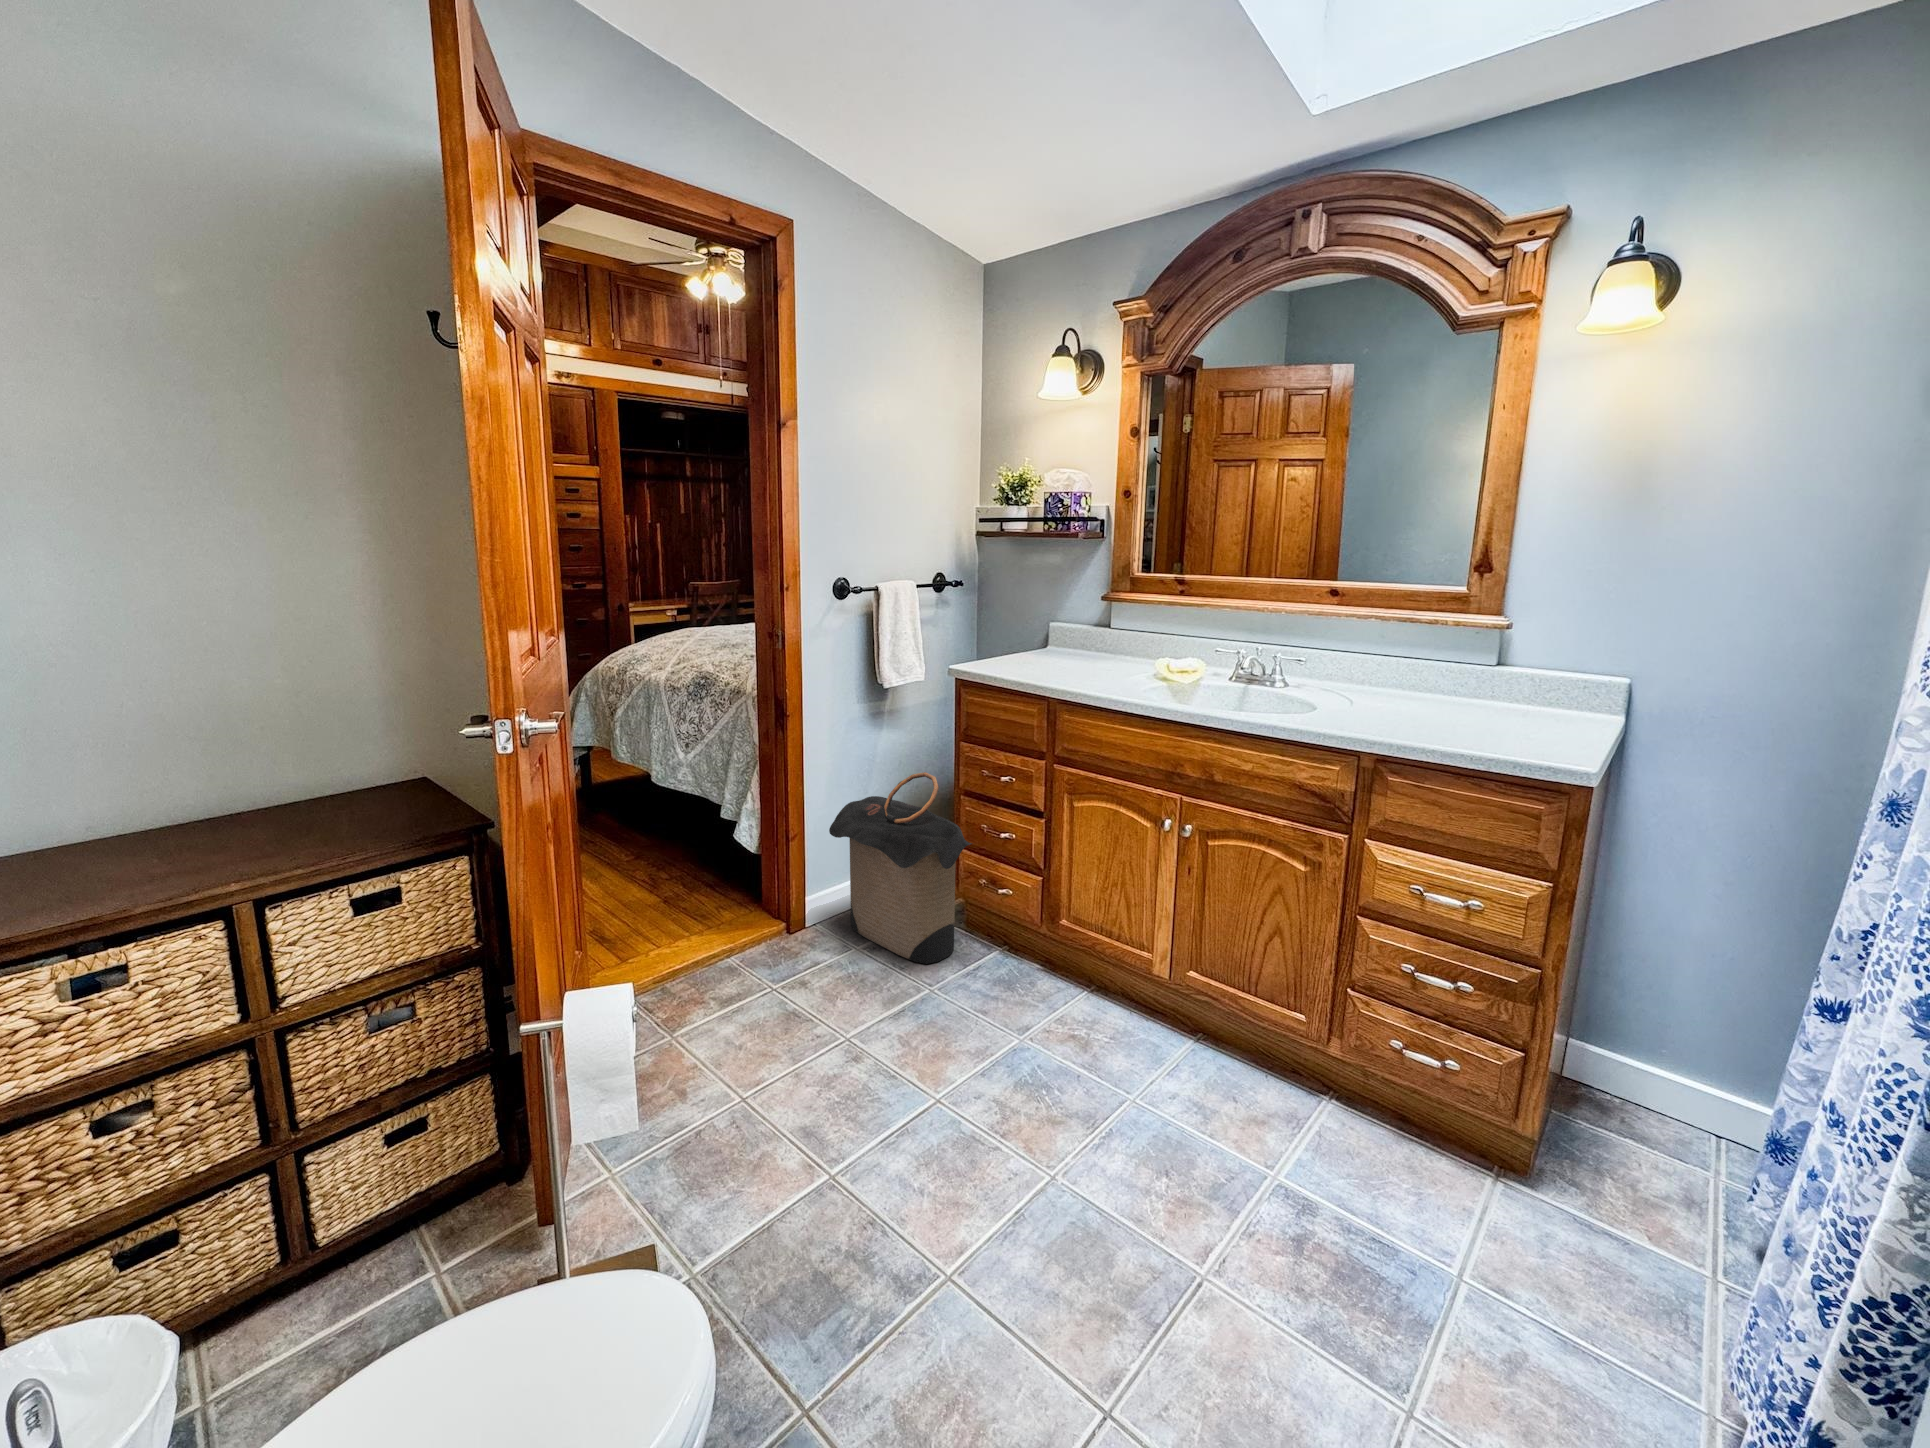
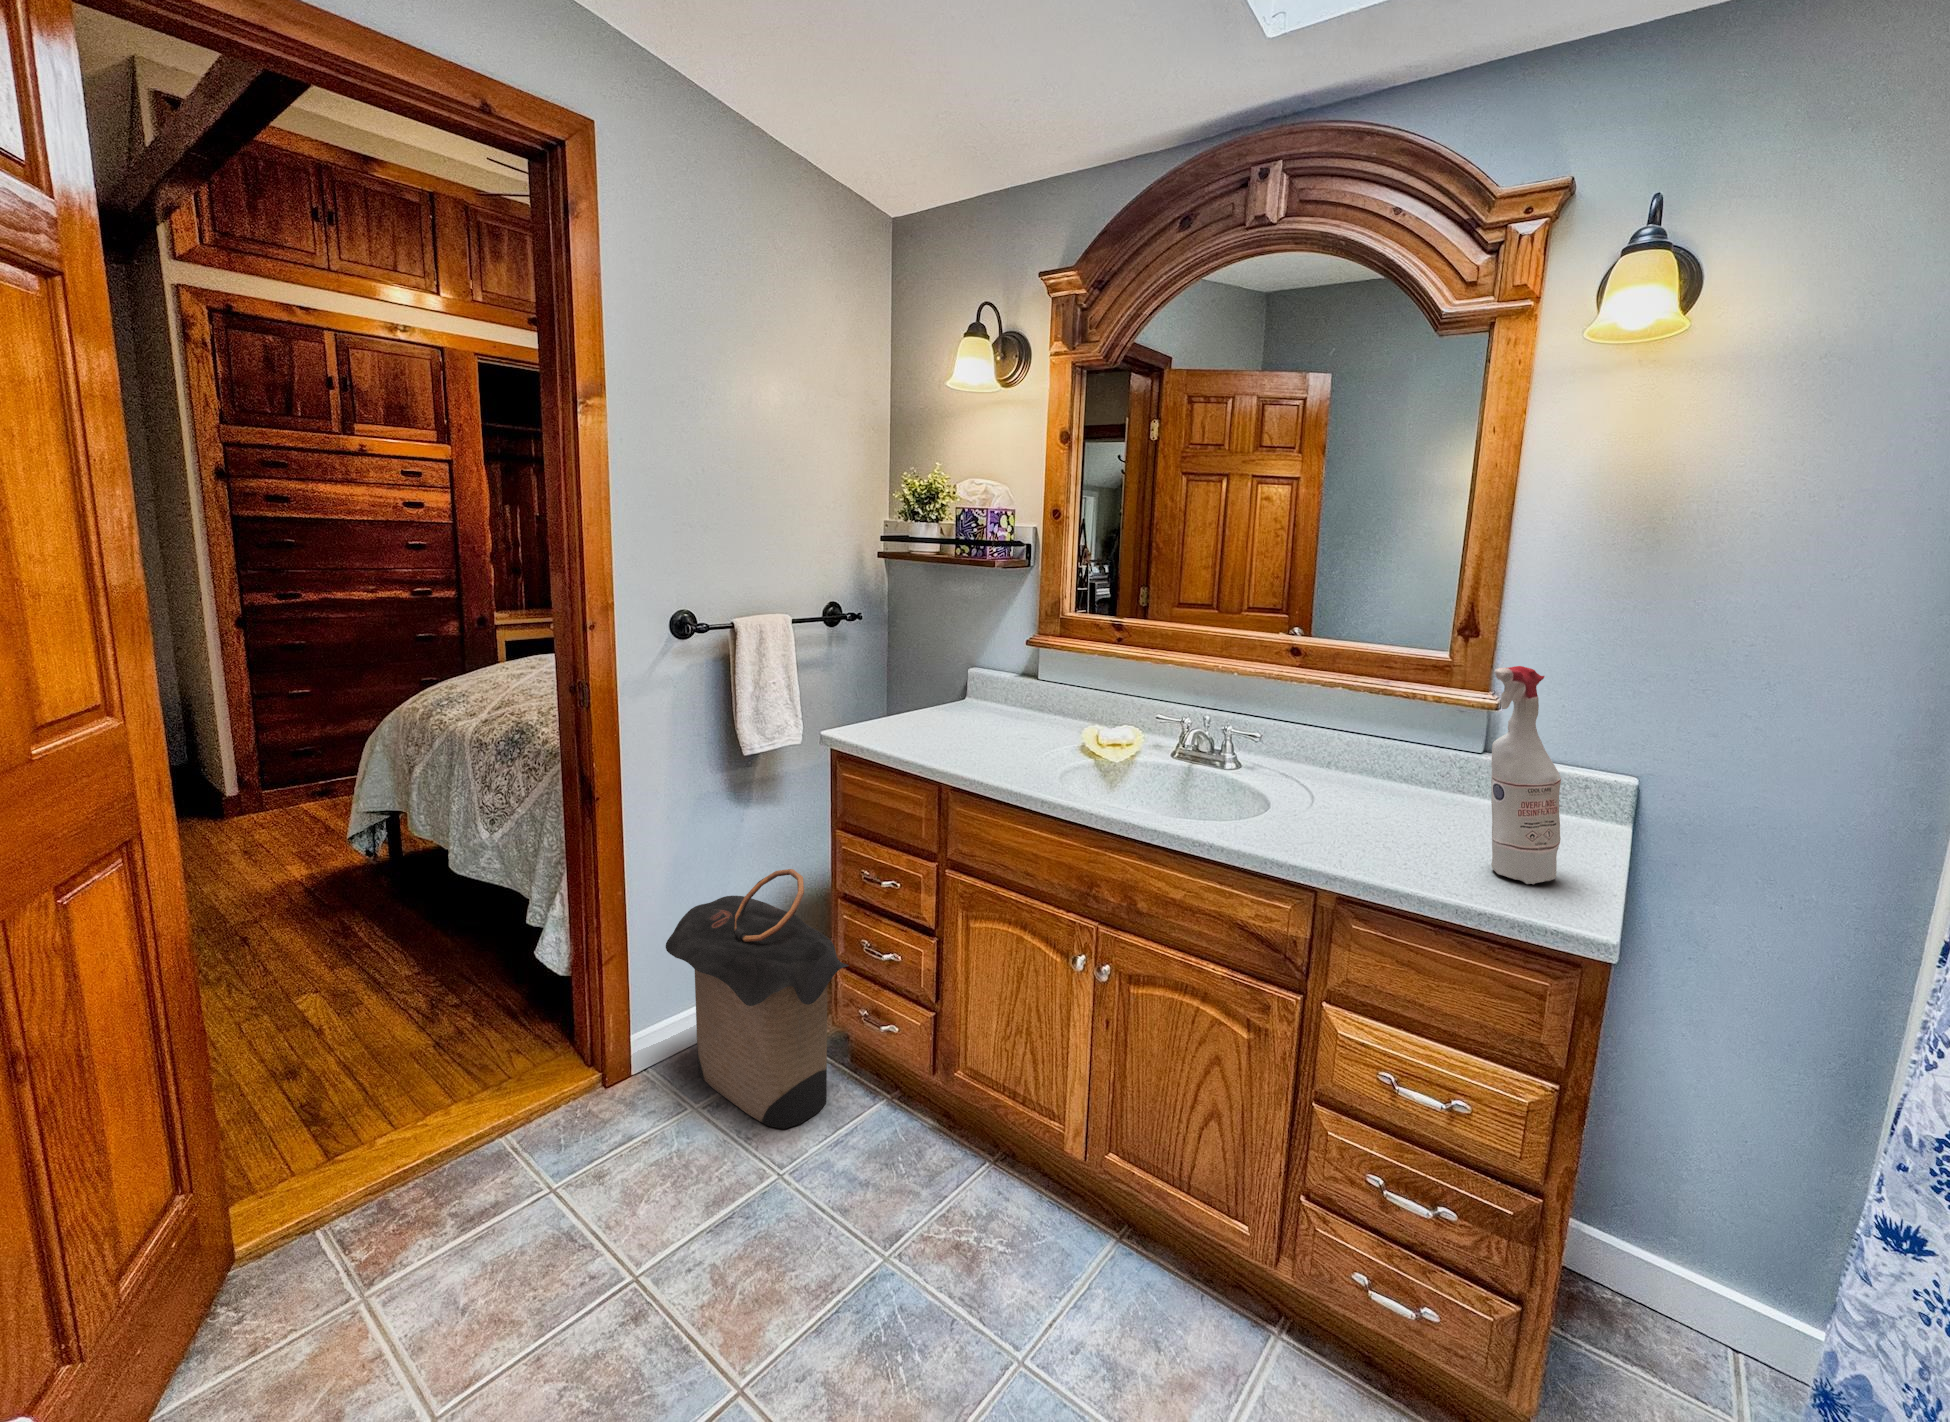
spray bottle: none [1501,583,1556,745] -> present [1491,666,1561,884]

